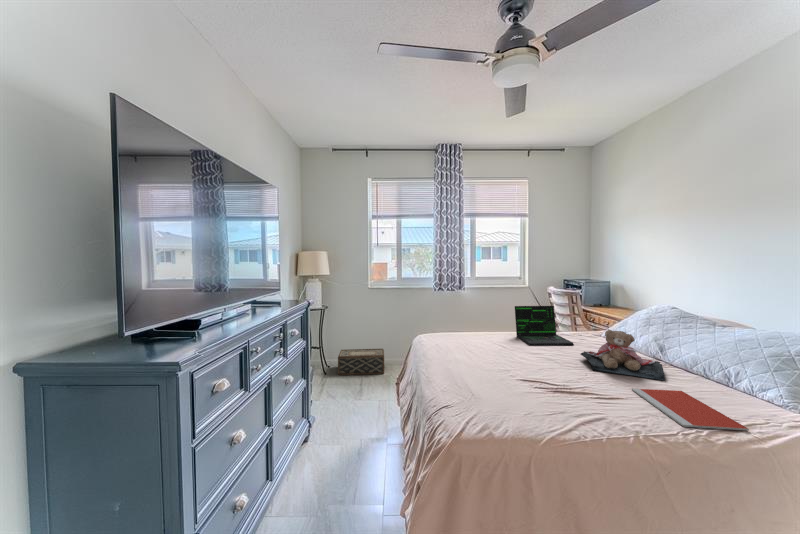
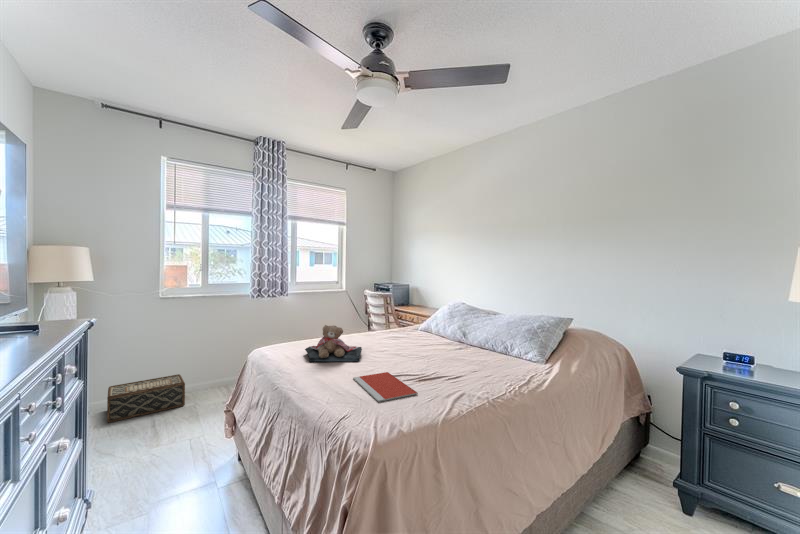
laptop: present [515,306,573,345] -> none [354,307,405,345]
teddy bear: present [581,329,665,380] -> present [305,325,362,362]
notebook: present [632,389,749,431] -> present [353,372,418,402]

